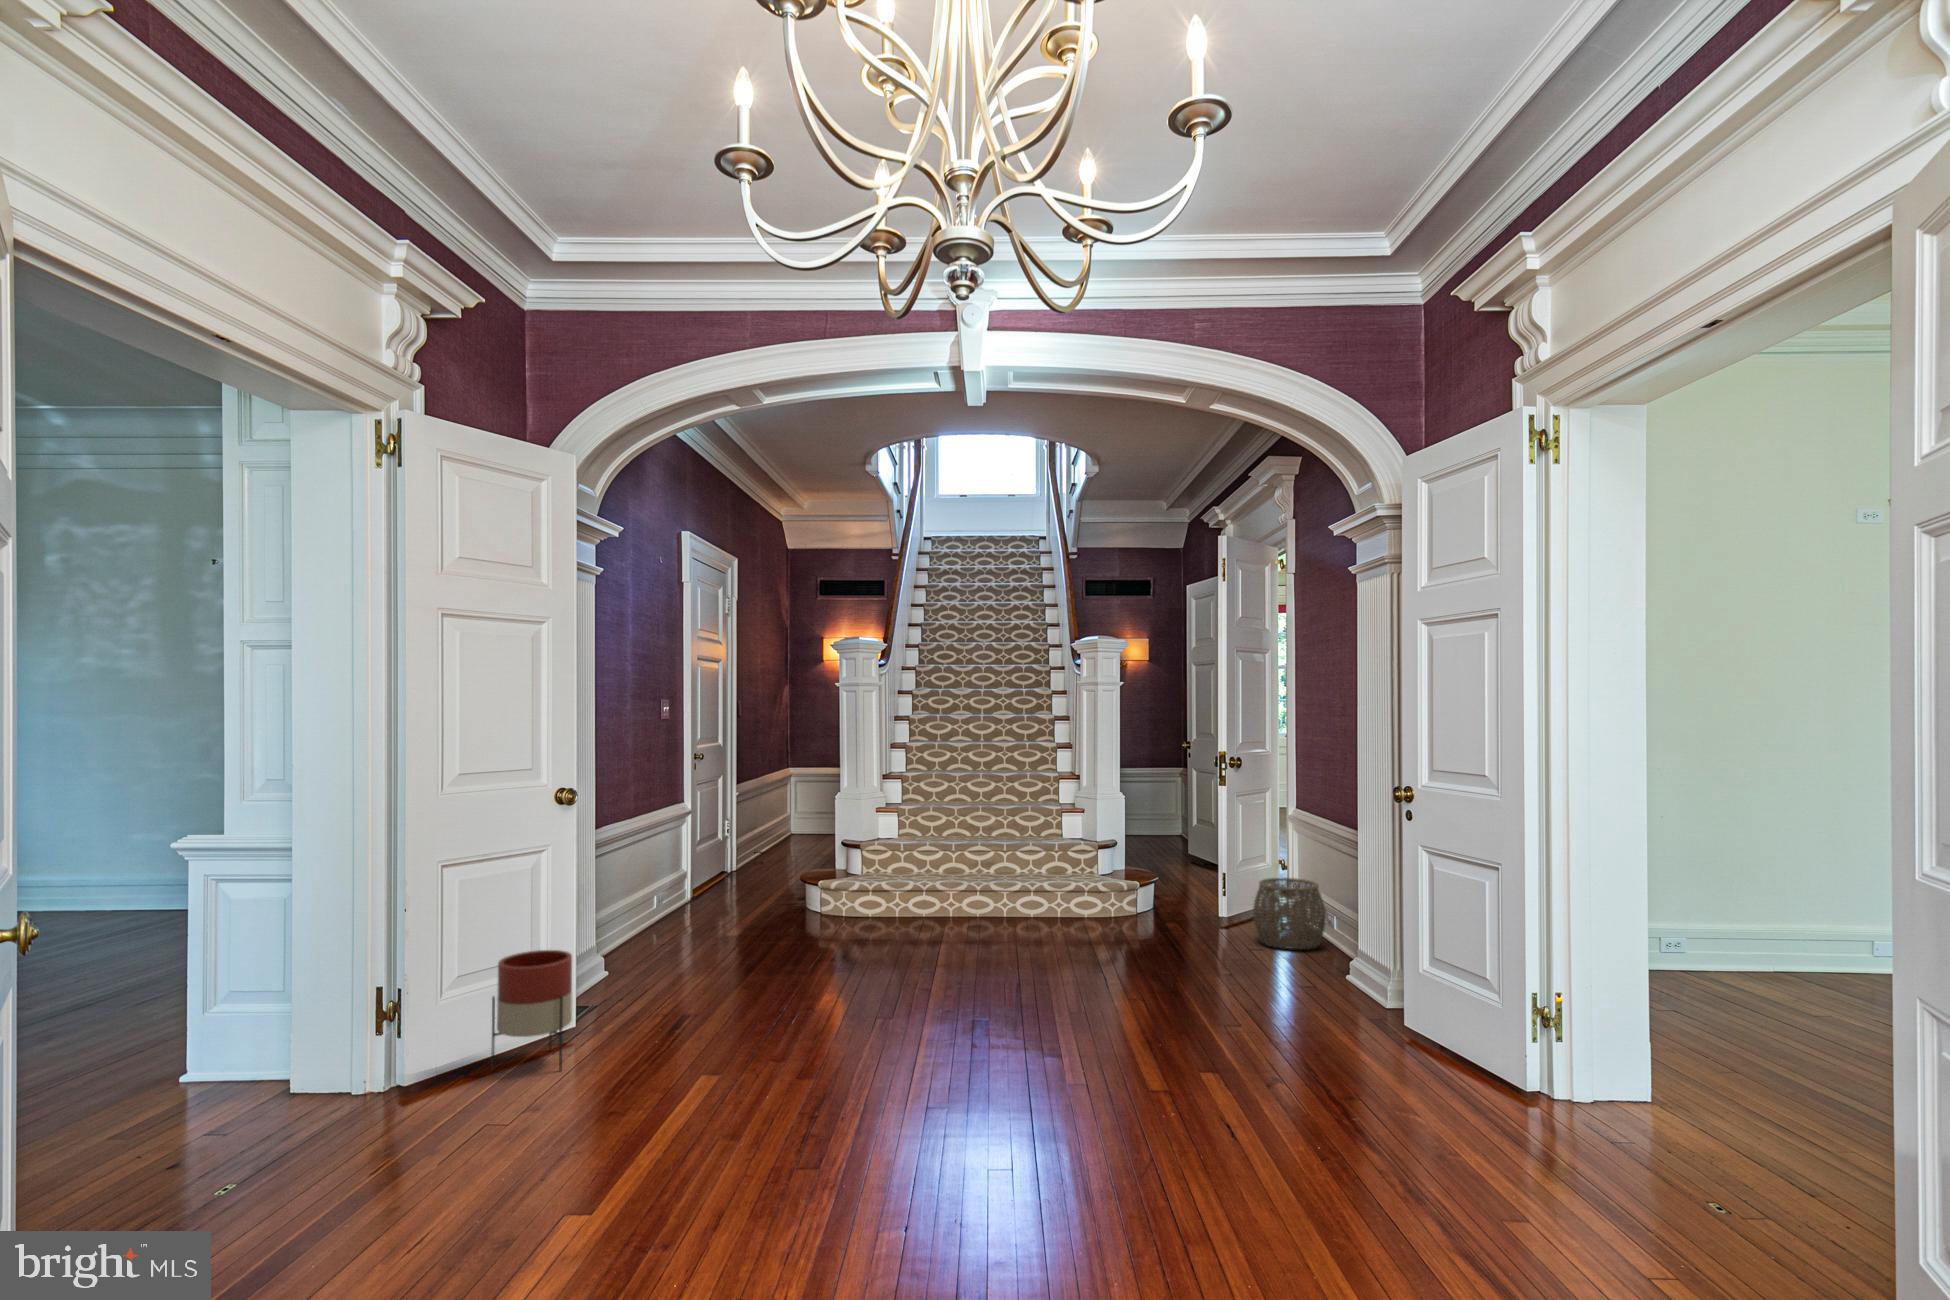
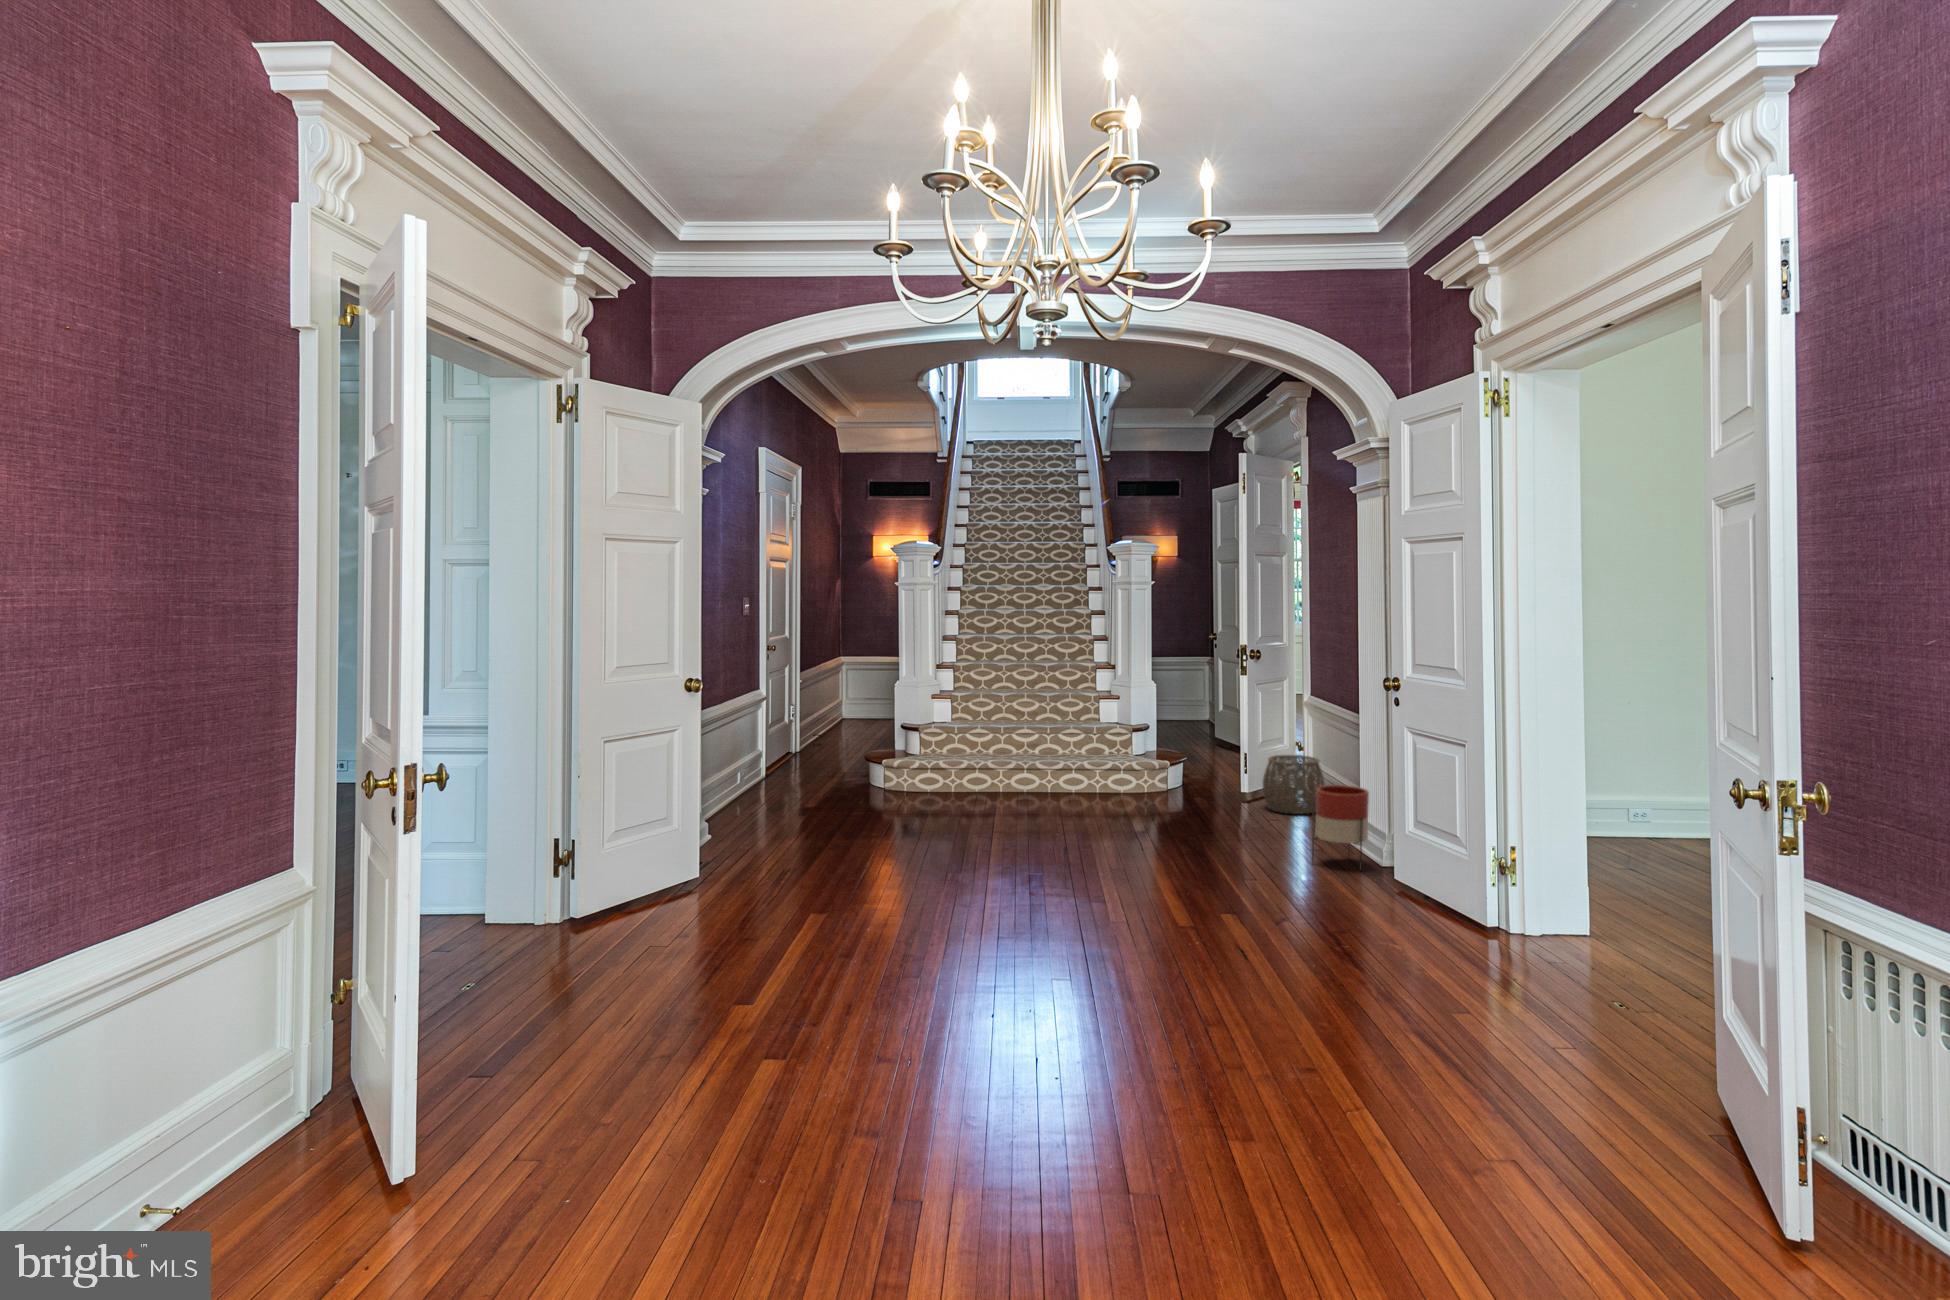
planter: present [491,950,572,1071] -> present [1312,785,1369,870]

